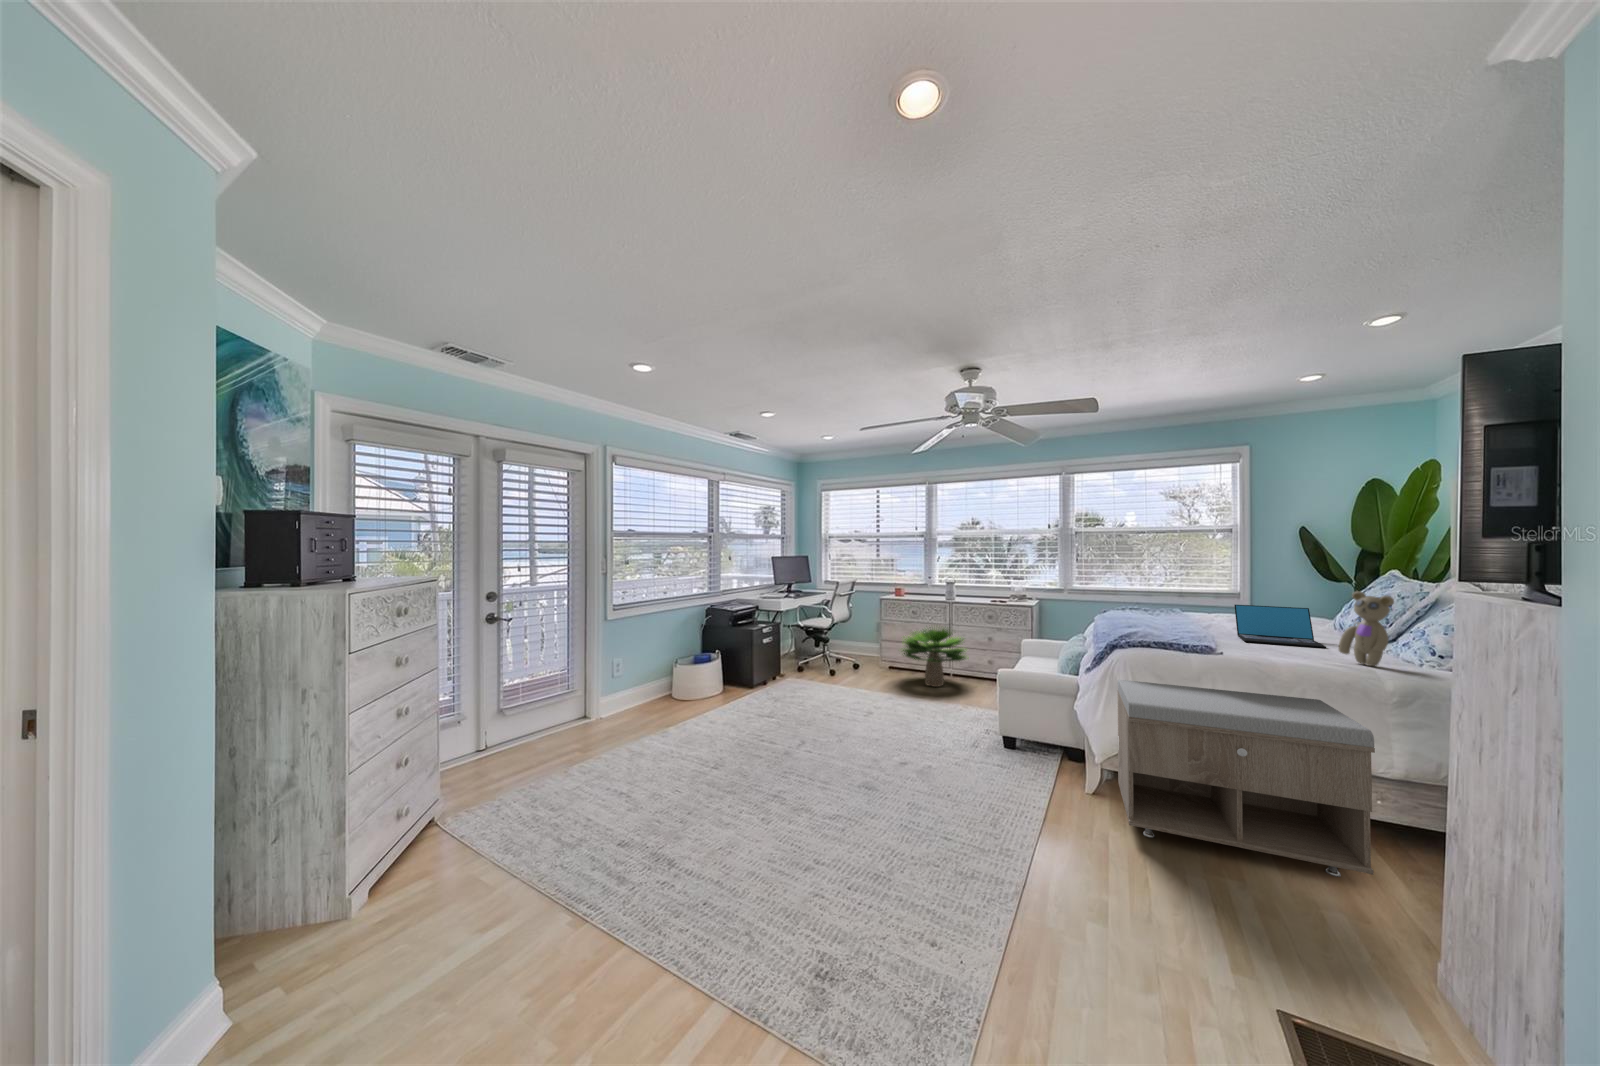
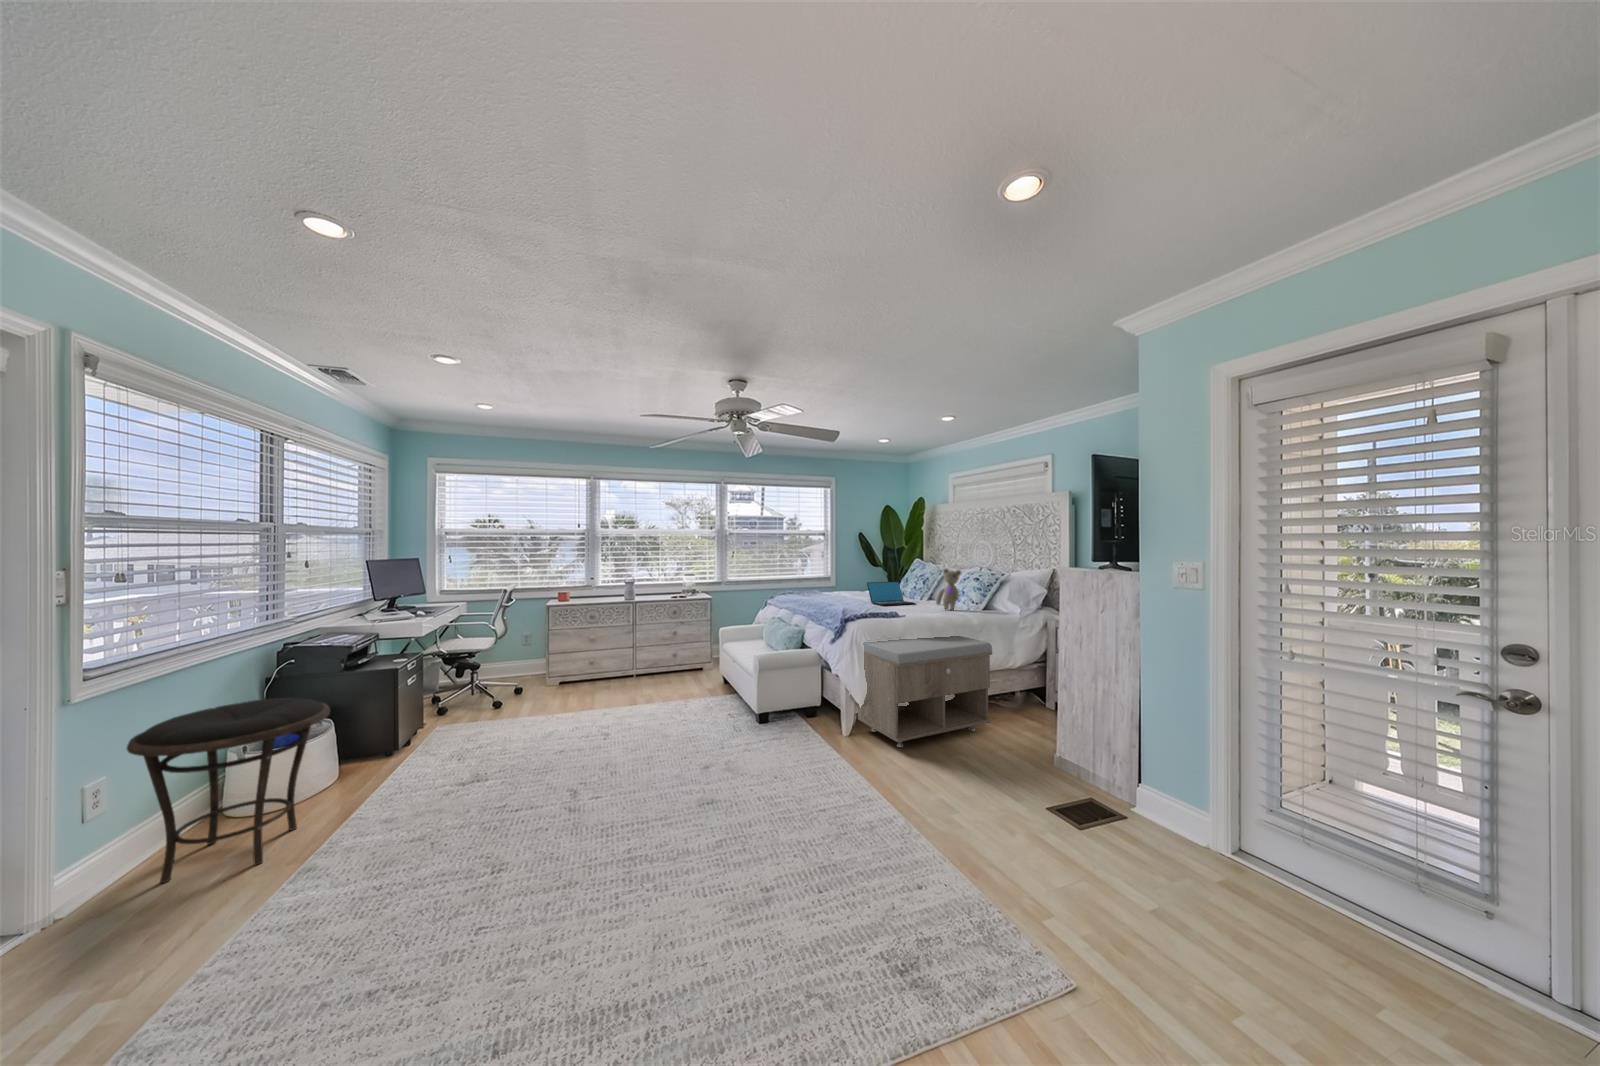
potted plant: present [903,628,966,687] -> none [588,625,668,691]
side table: none [619,633,693,721] -> present [127,698,330,883]

